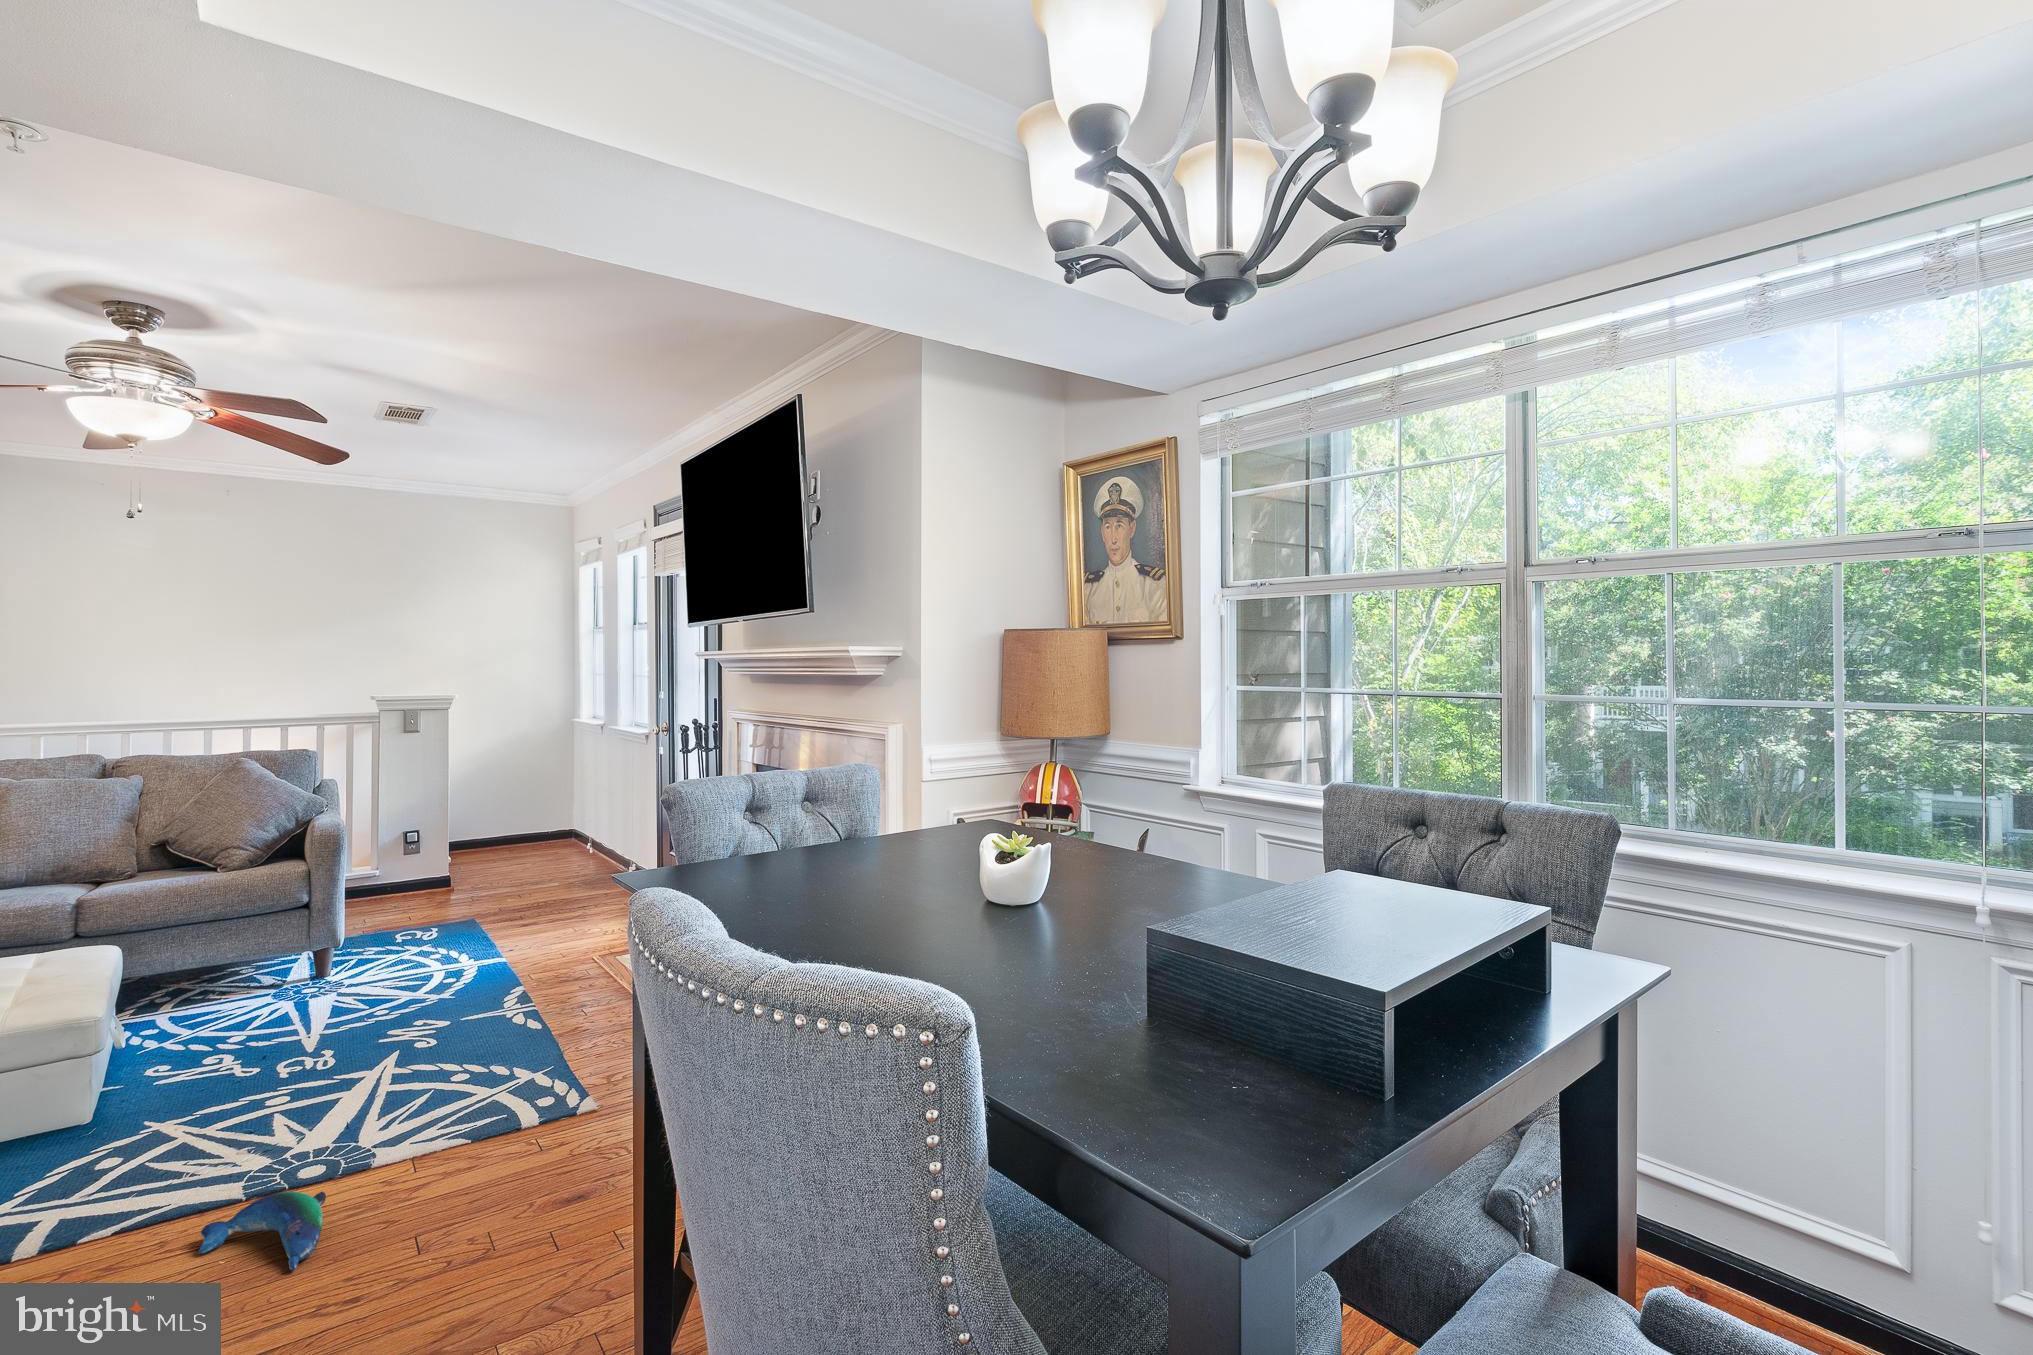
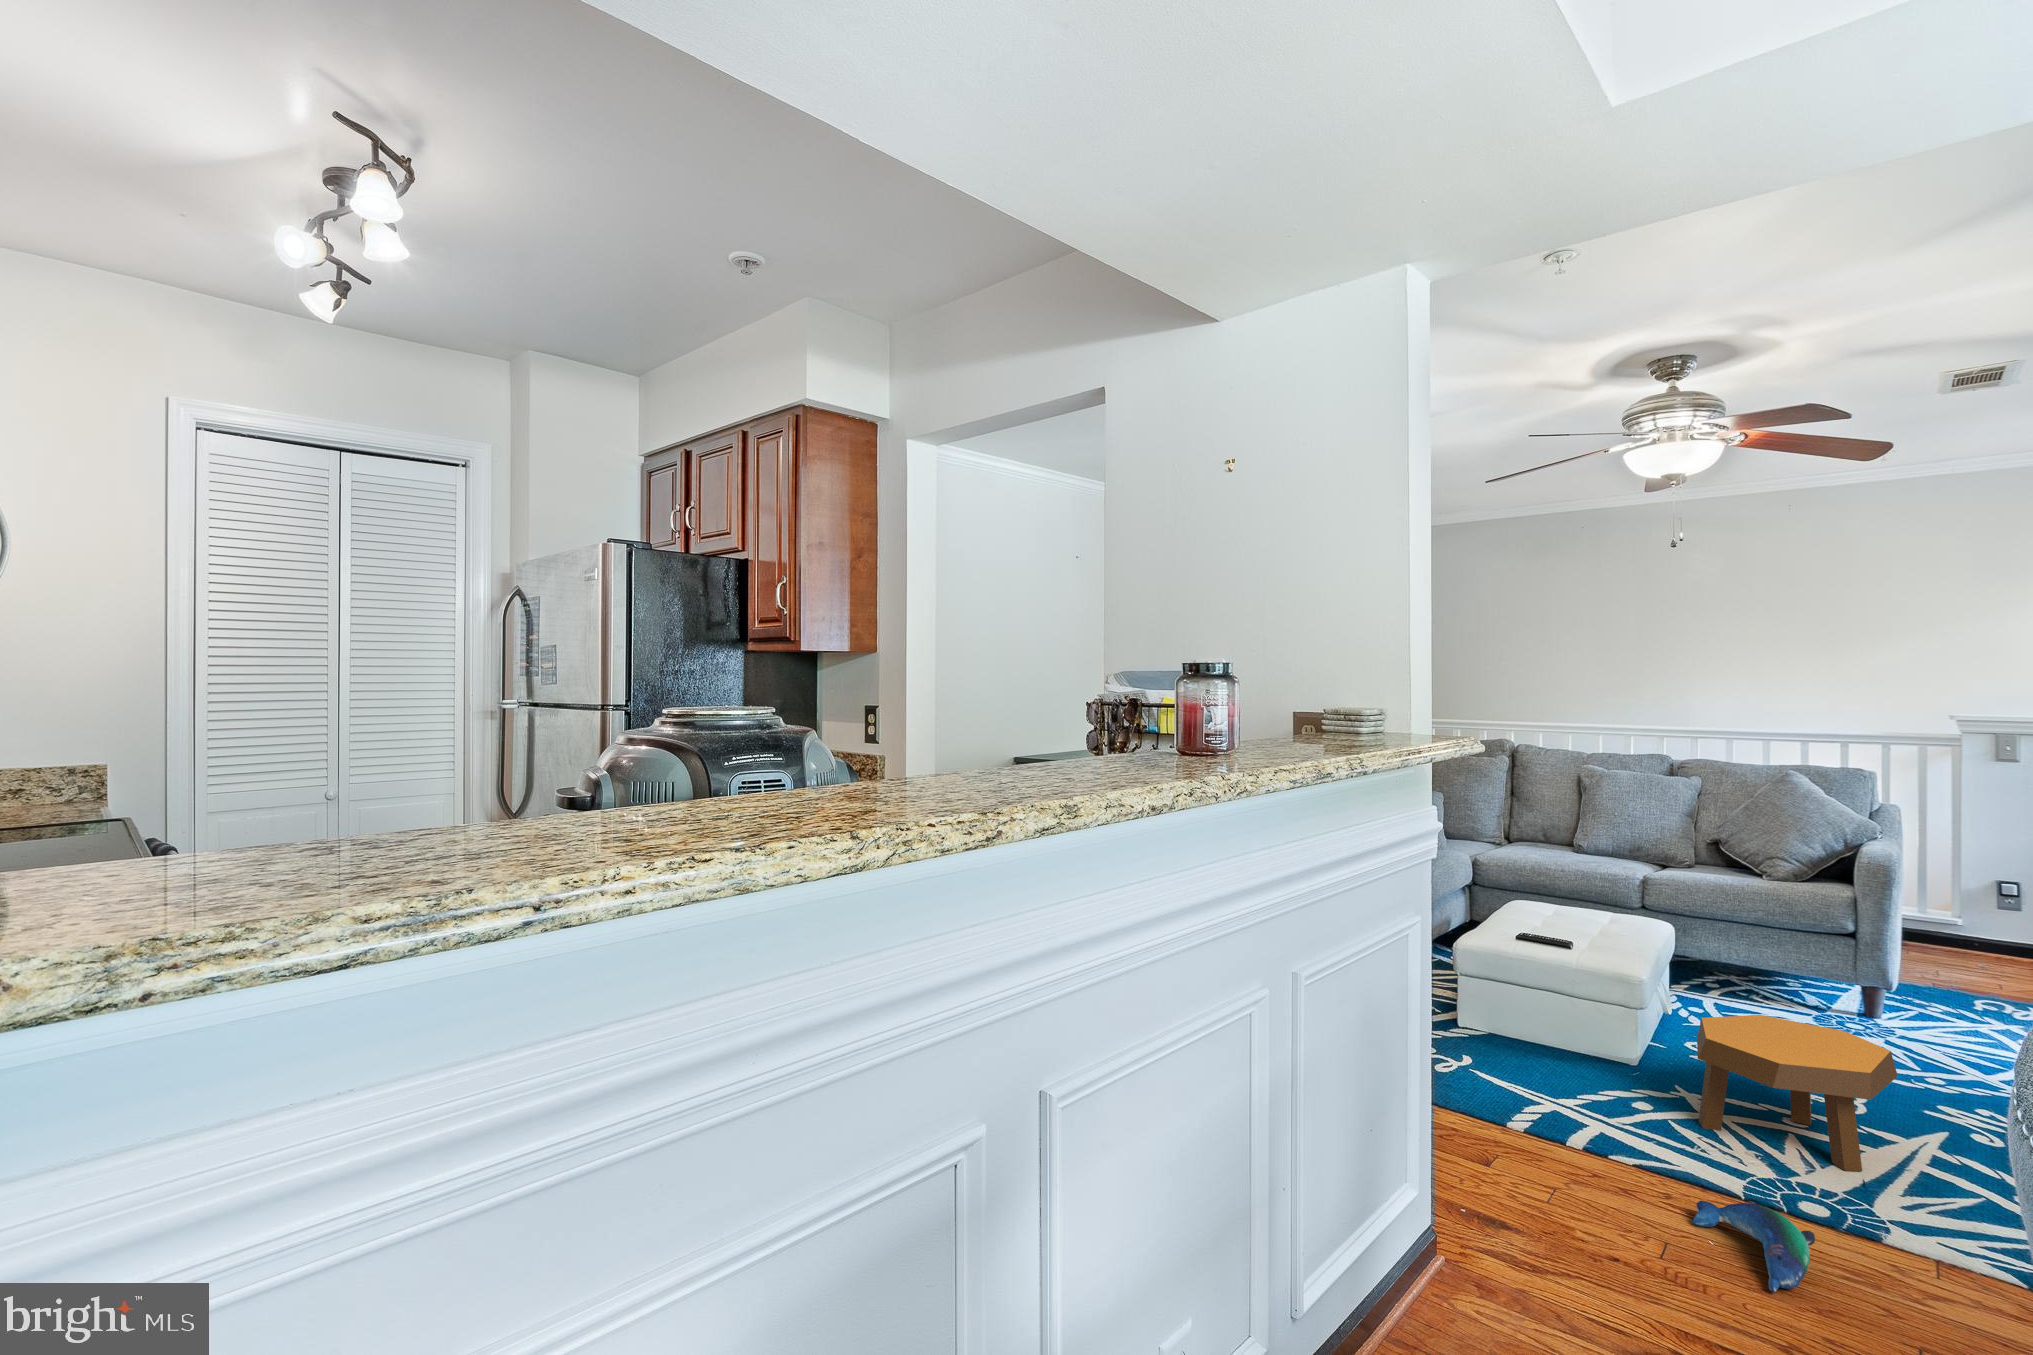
footstool: none [176,996,369,1152] -> present [1697,1015,1898,1171]

